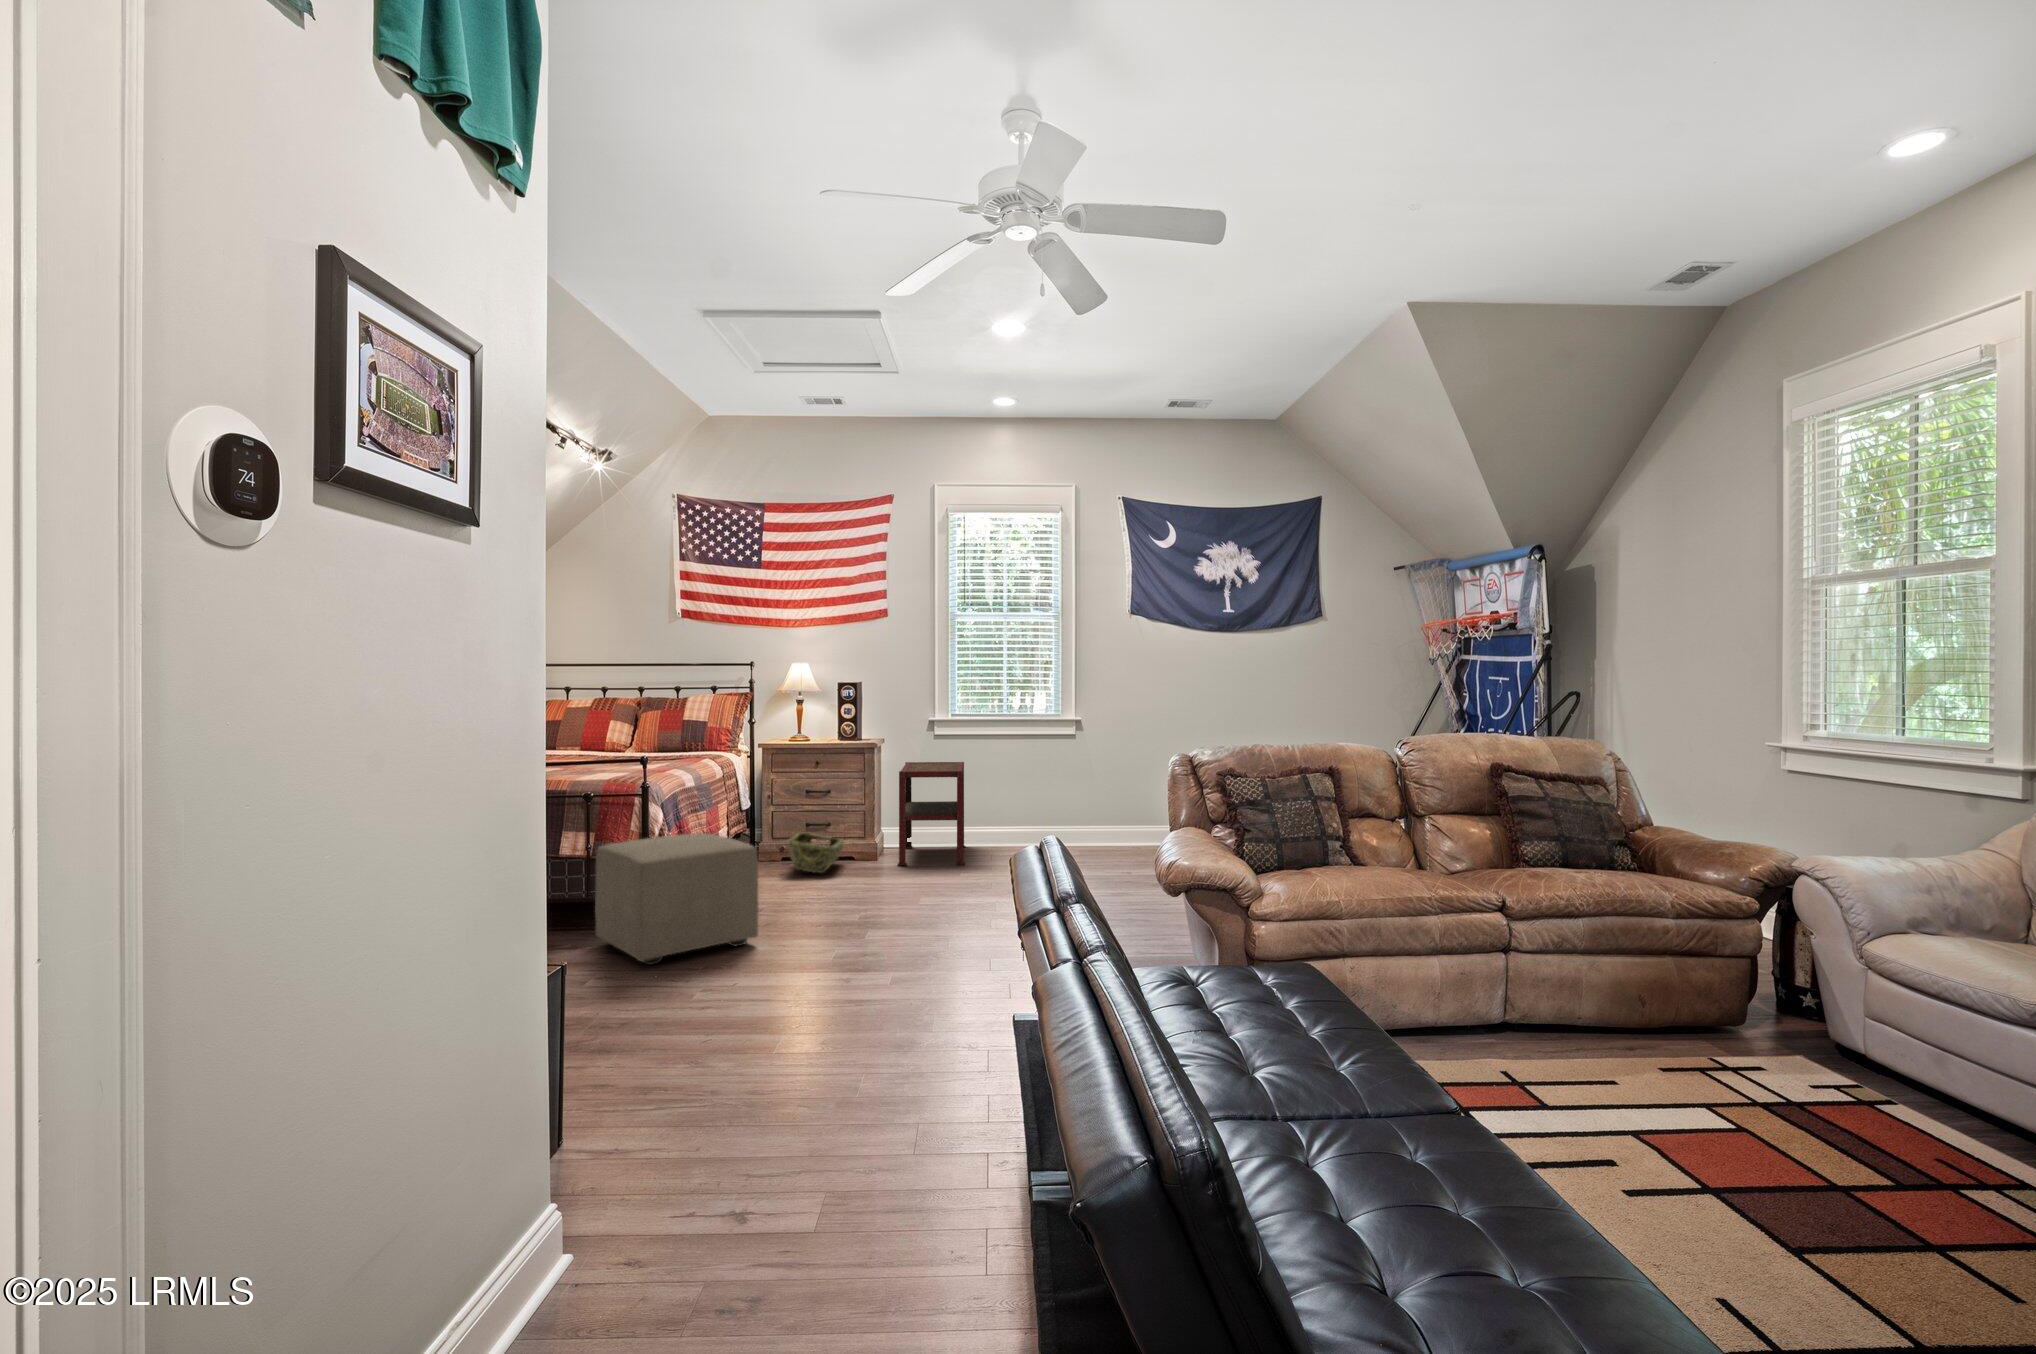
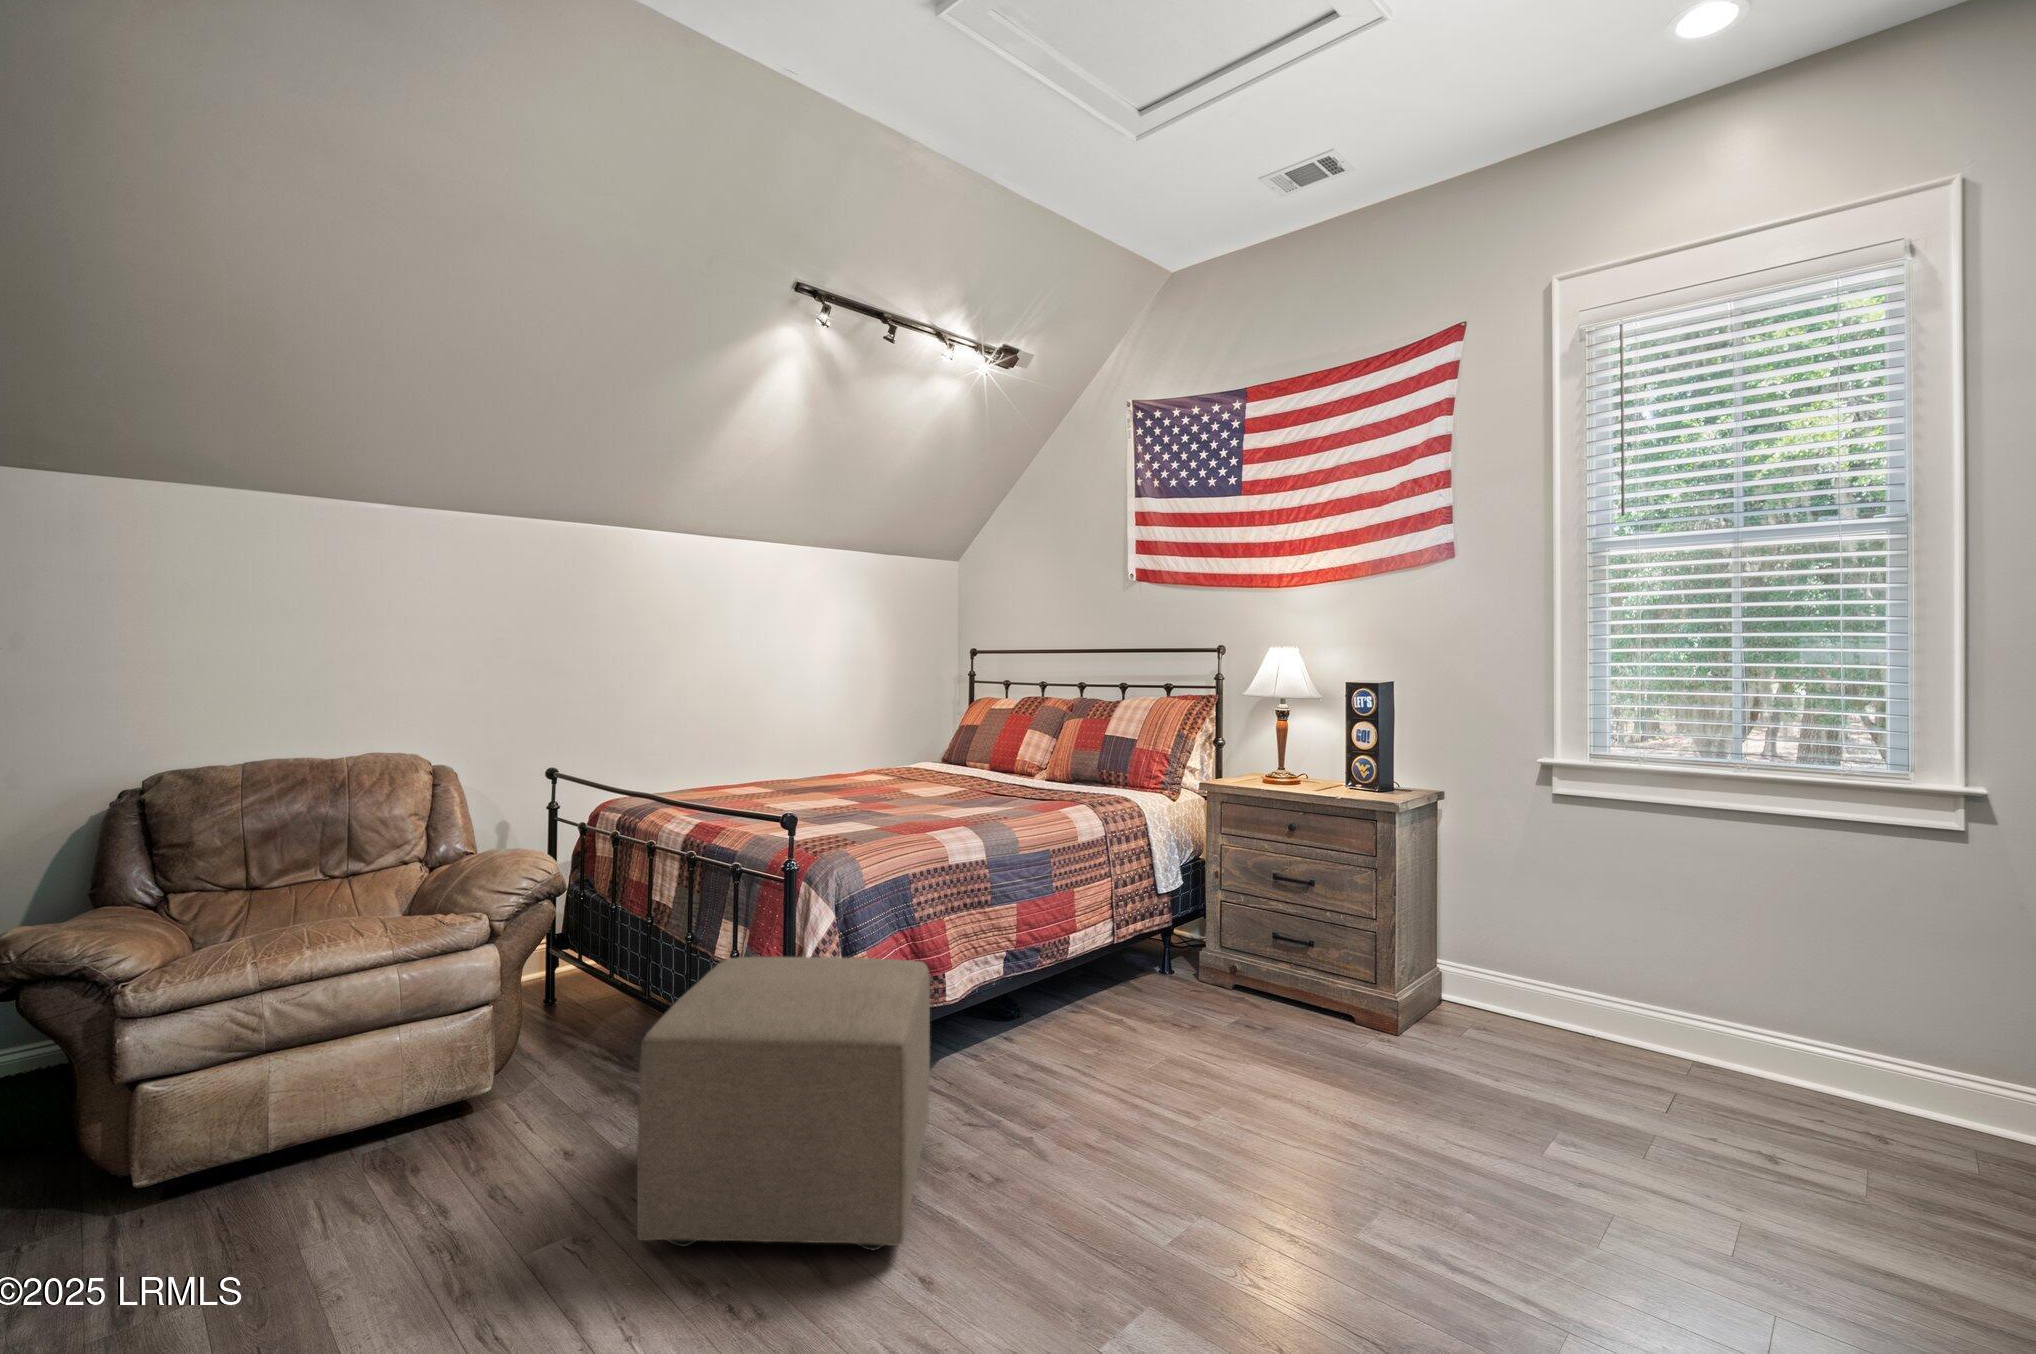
side table: present [898,762,966,866] -> none [1425,842,1622,1109]
woven basket: present [788,832,844,873] -> none [1198,948,1328,1045]

